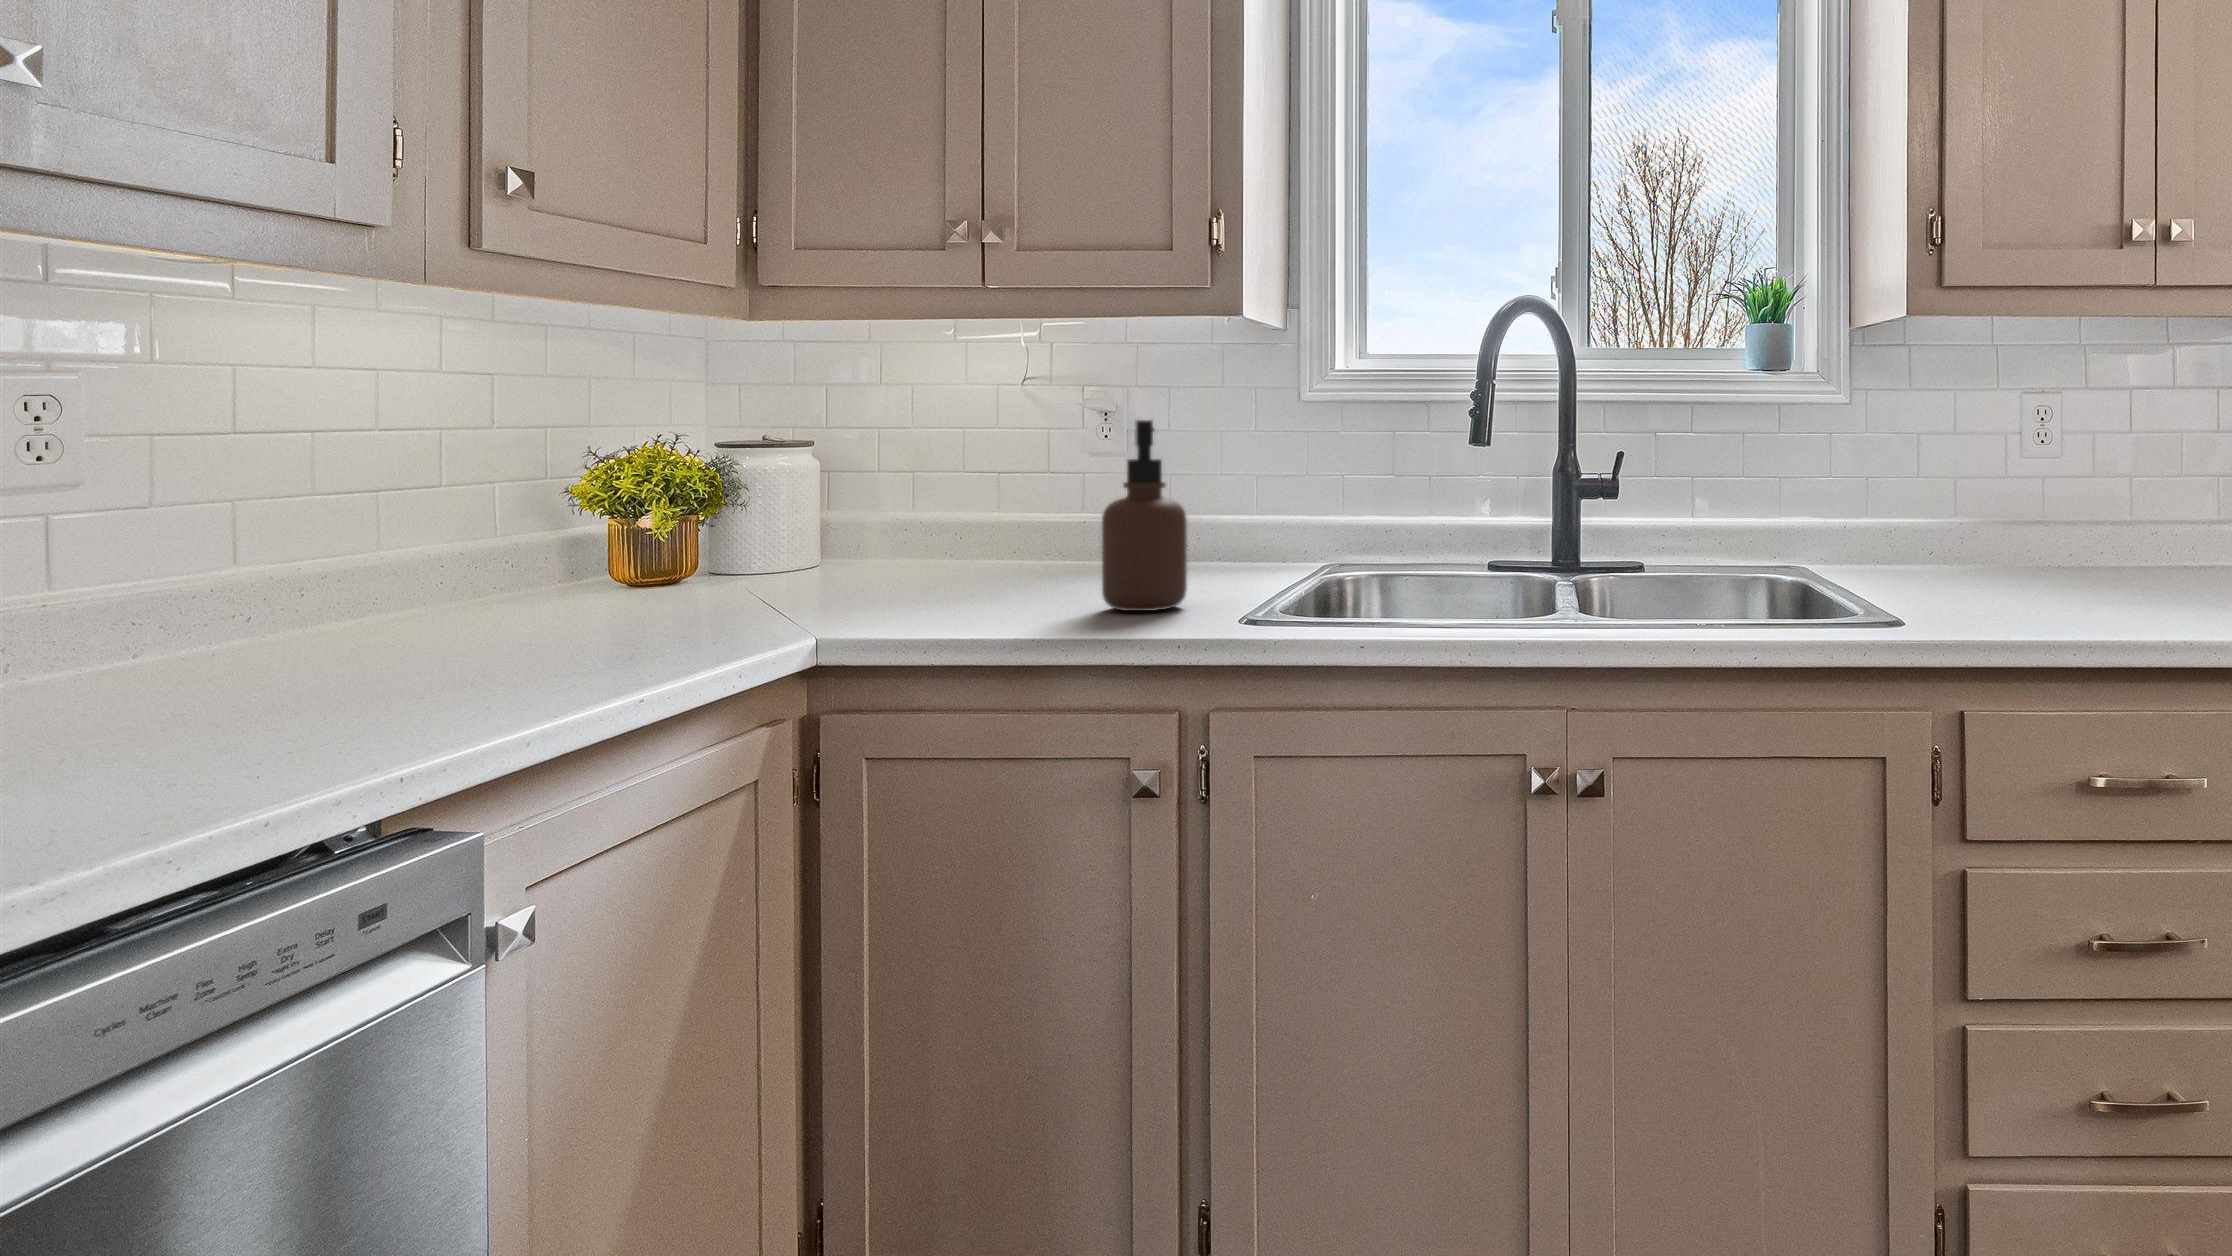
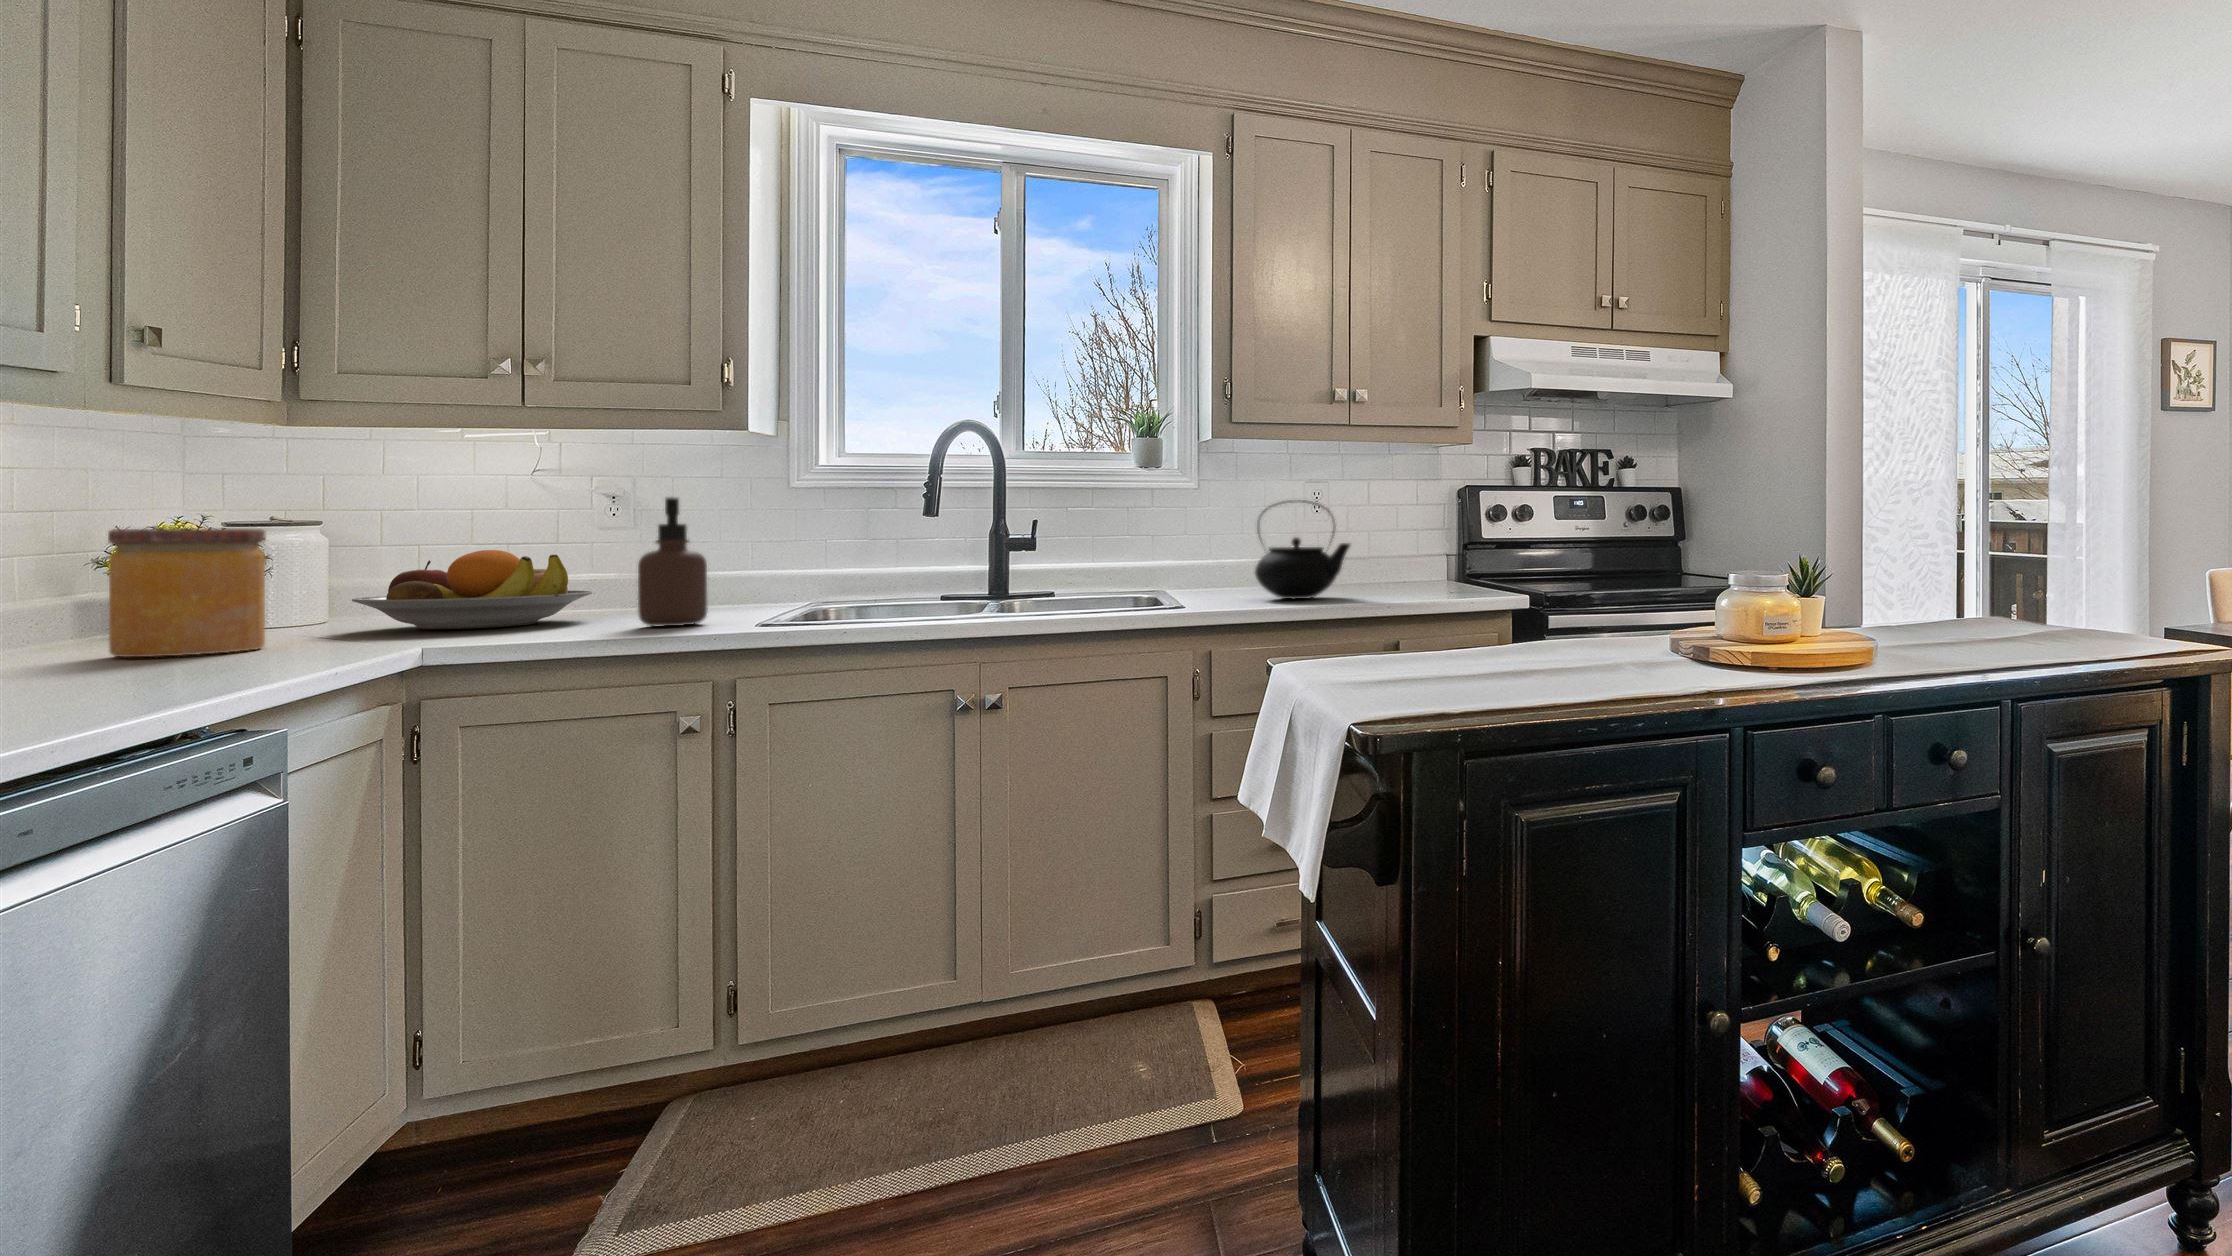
teapot: none [1984,427,2174,605] -> present [1255,500,1350,599]
jar: none [522,462,687,636] -> present [108,528,265,657]
fruit bowl: none [799,489,1061,596] -> present [352,550,592,629]

